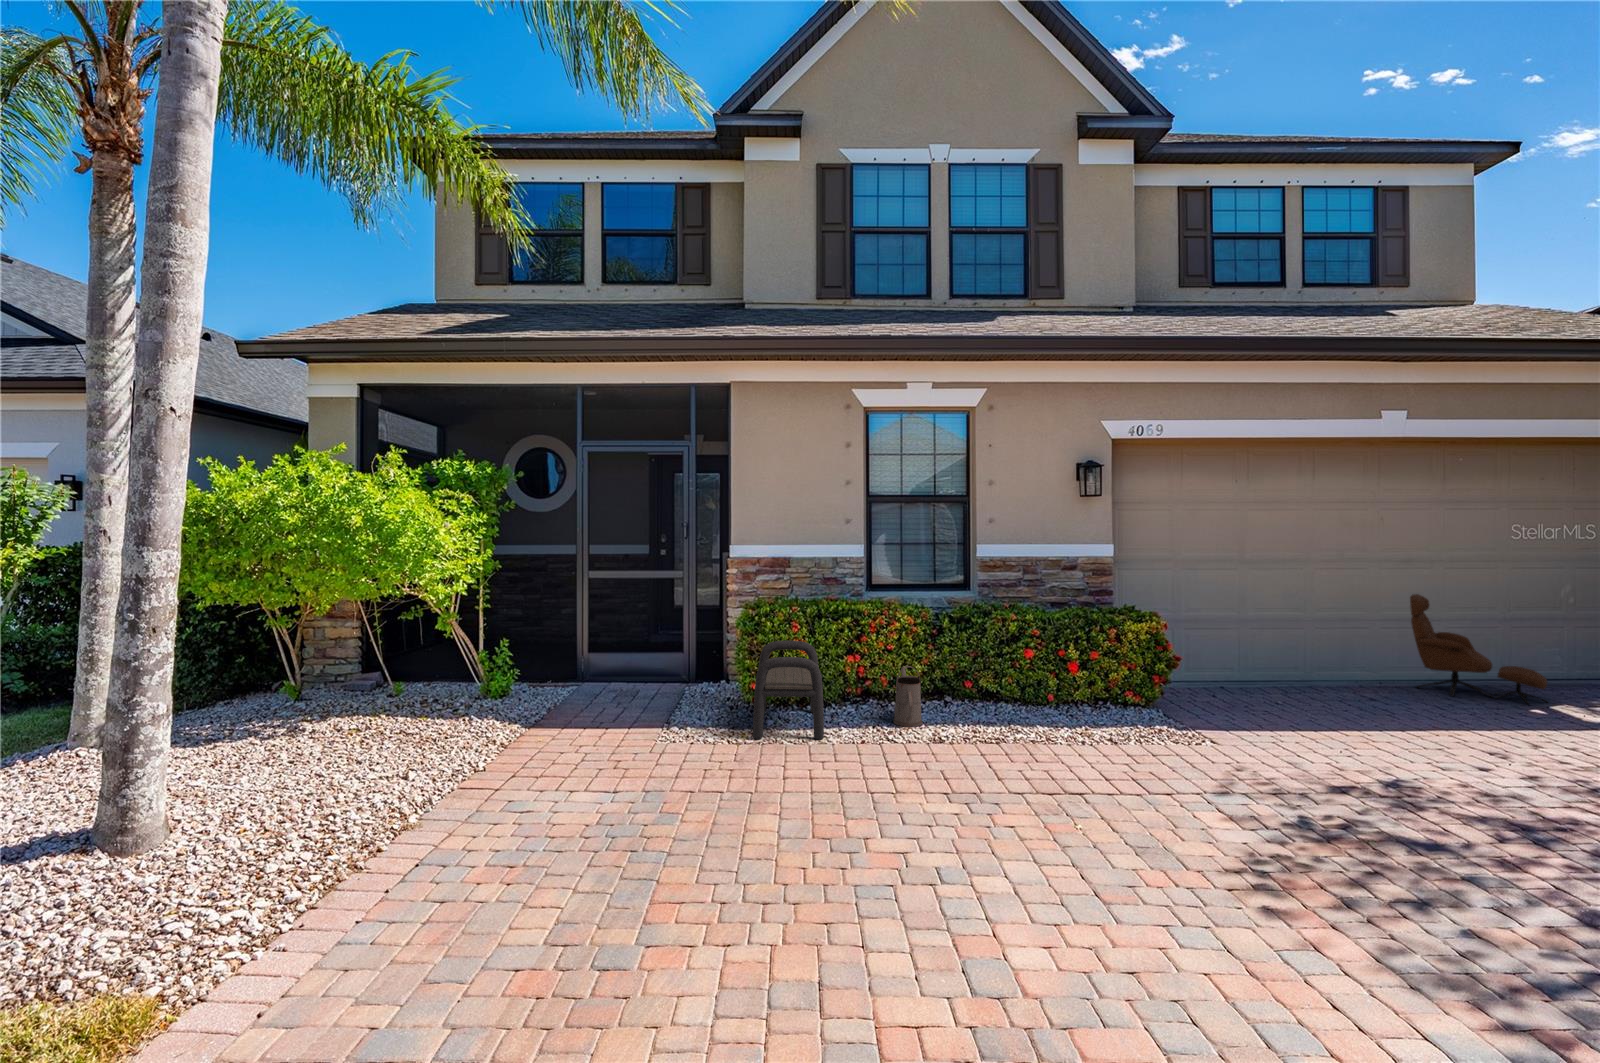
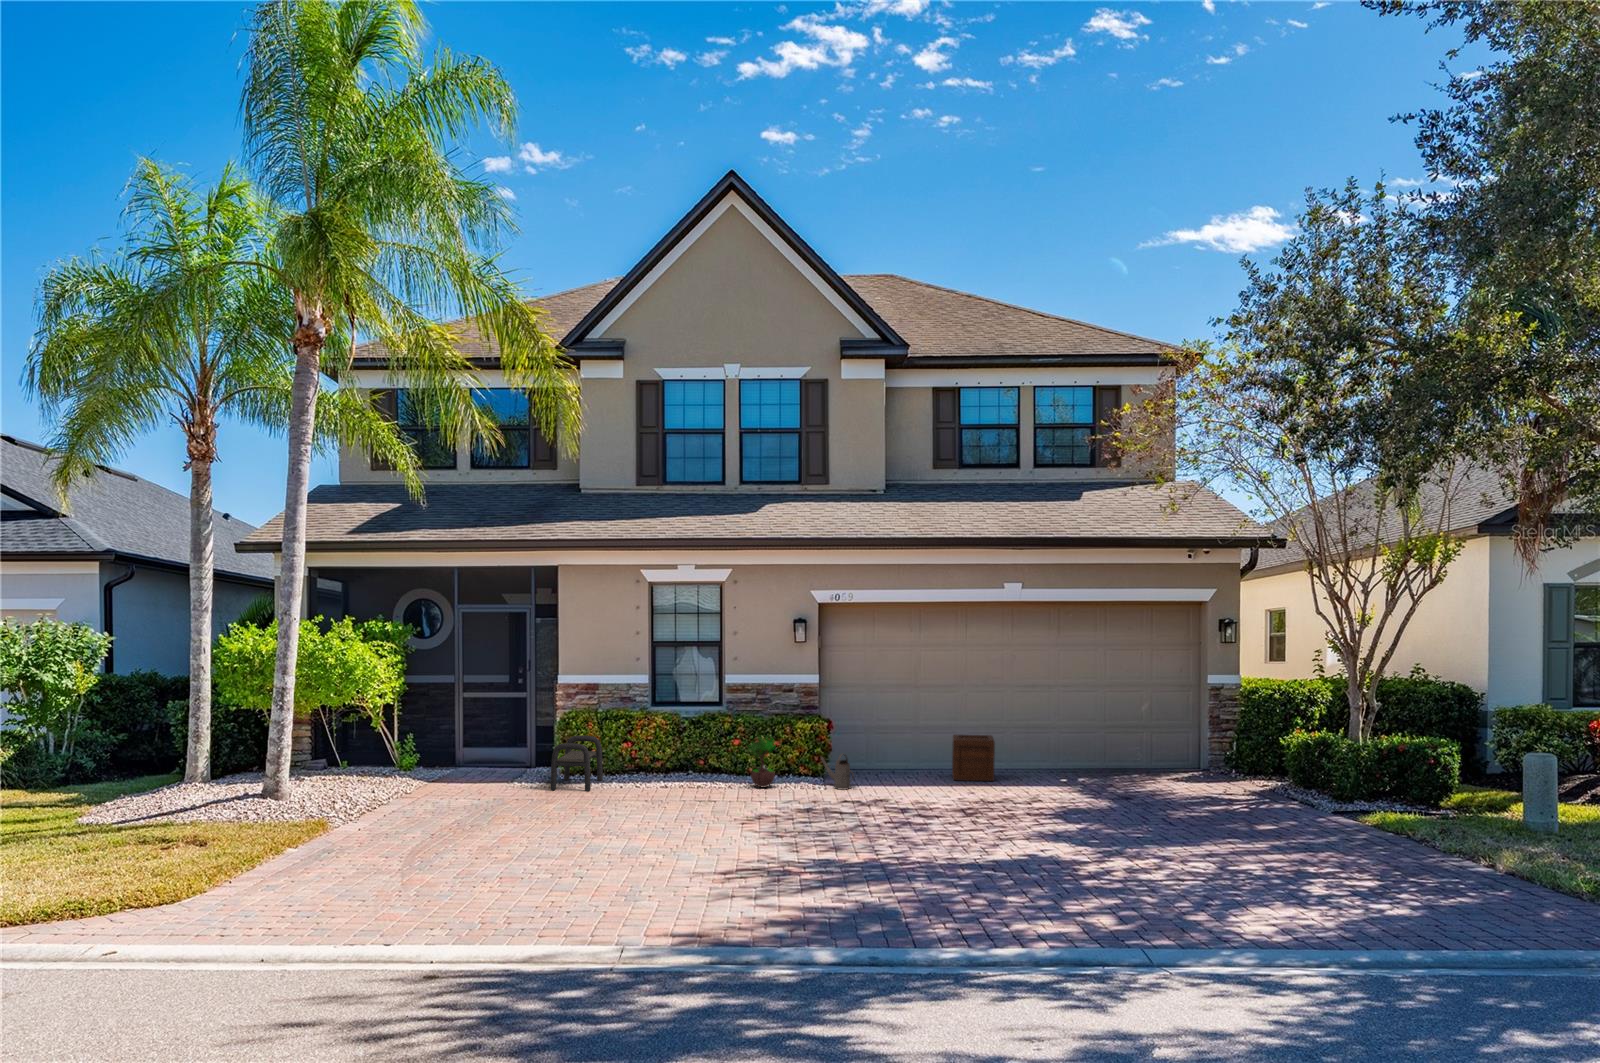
lounge chair: present [1410,594,1548,704] -> none [1026,711,1100,786]
wooden crate: none [1292,628,1392,698] -> present [952,734,995,781]
potted tree: none [1067,631,1121,721] -> present [748,737,775,787]
watering can: present [893,666,923,727] -> present [821,753,853,790]

